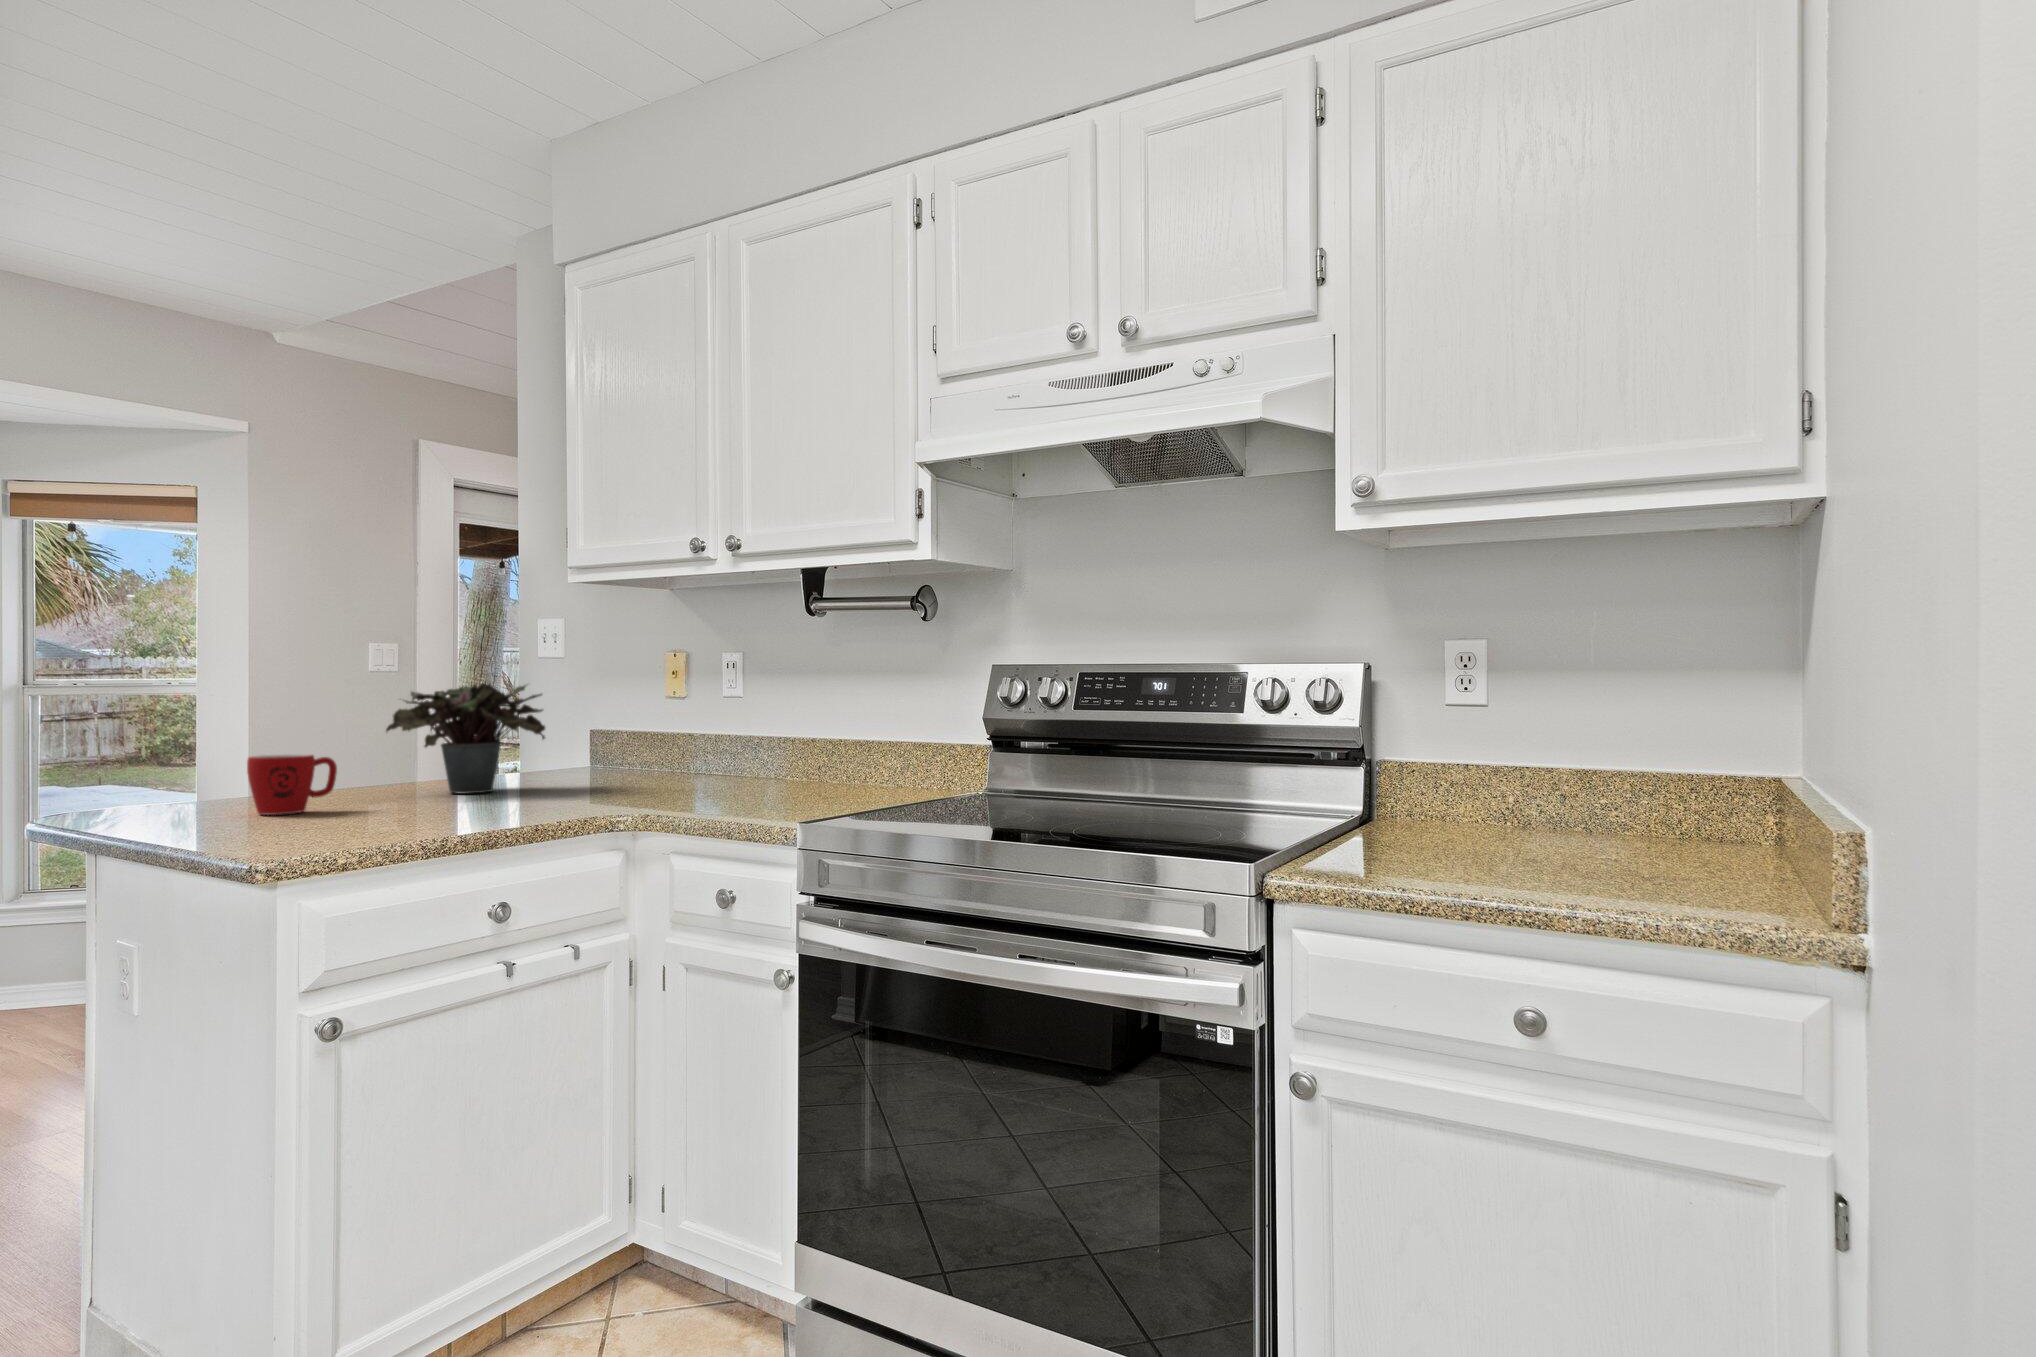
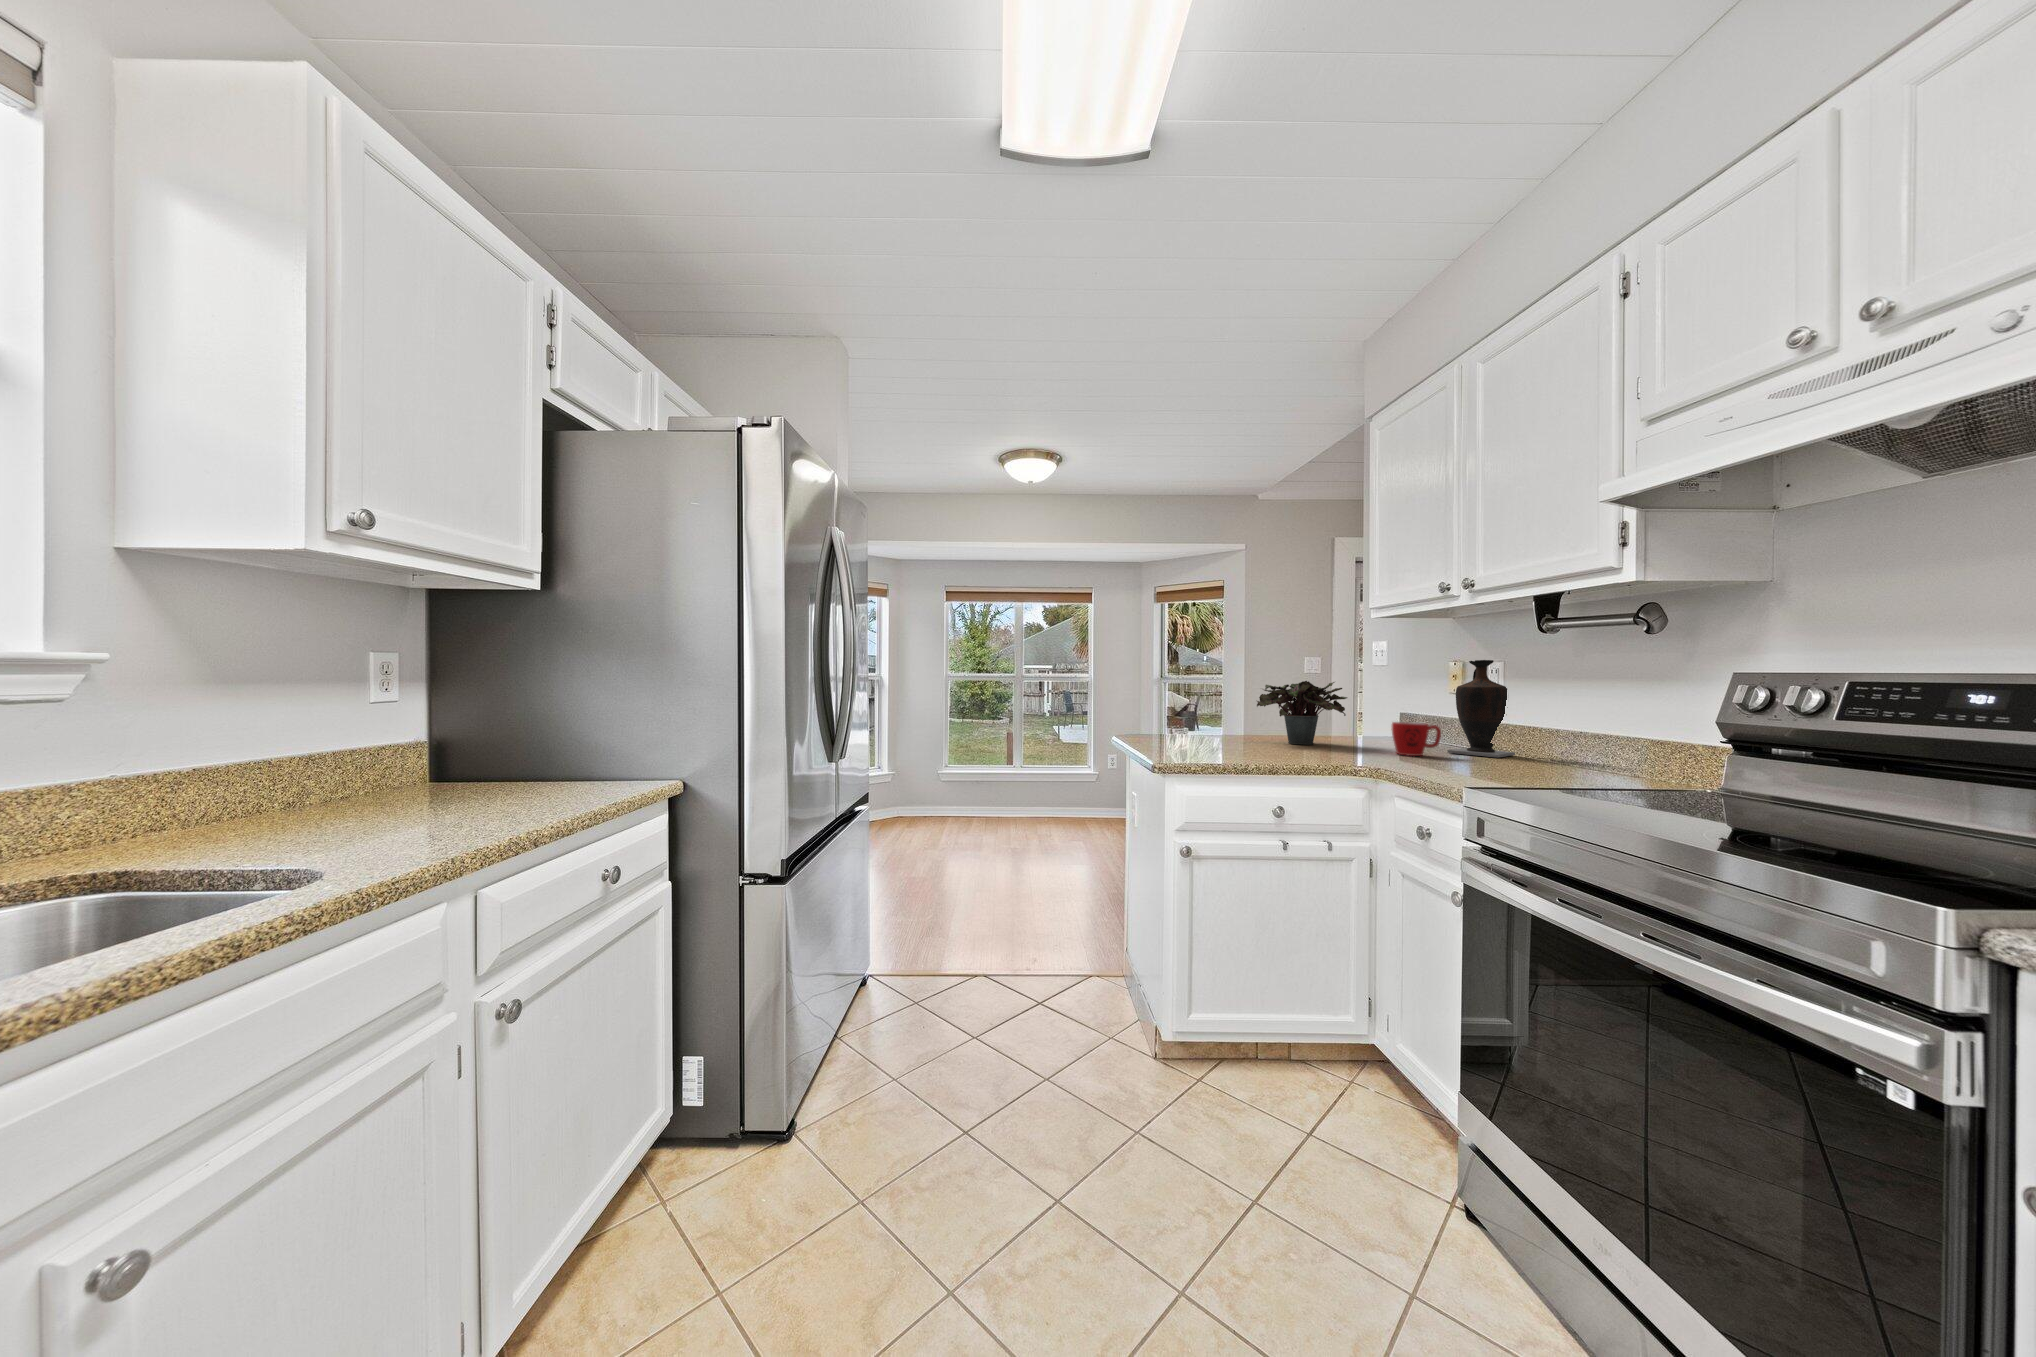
vase: none [690,650,763,783] -> present [1447,660,1515,757]
mug: present [247,754,337,815] -> present [1392,722,1441,756]

